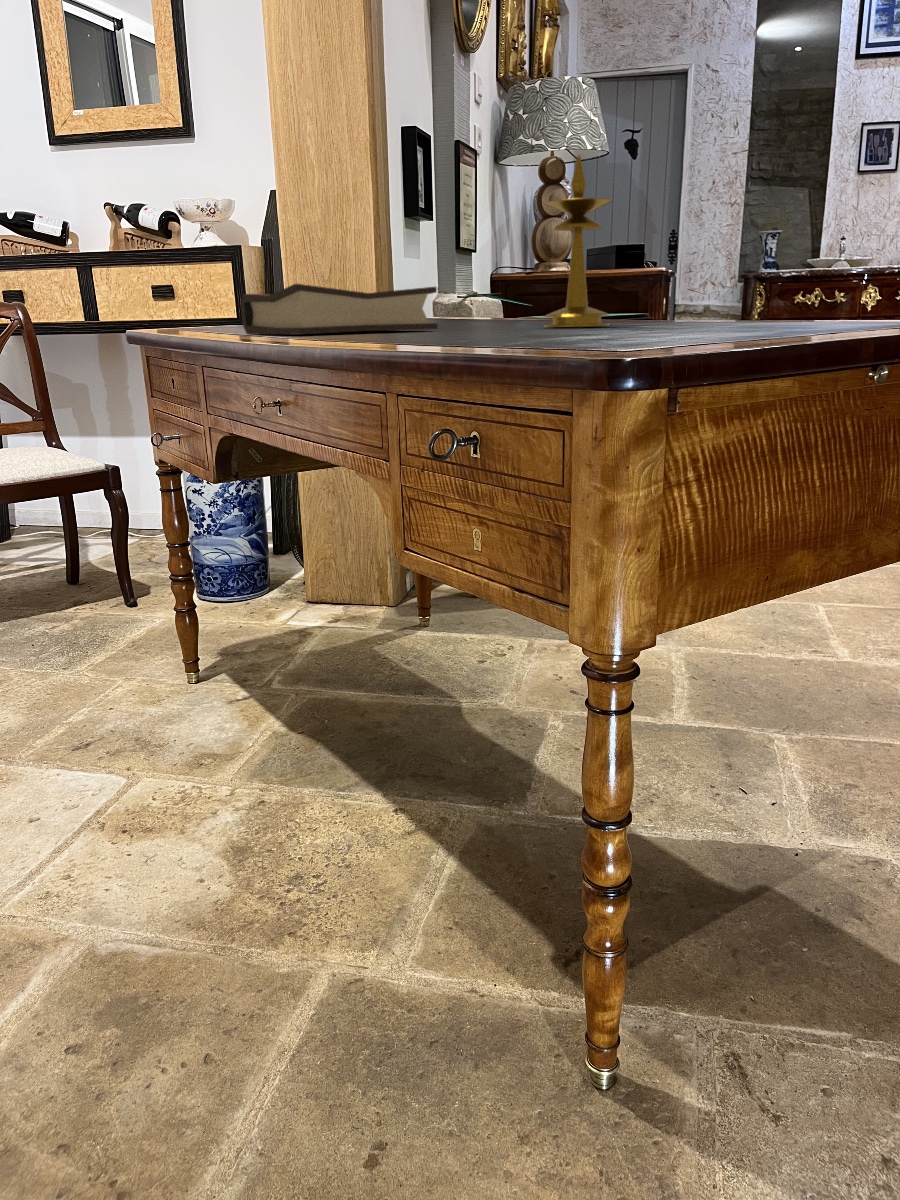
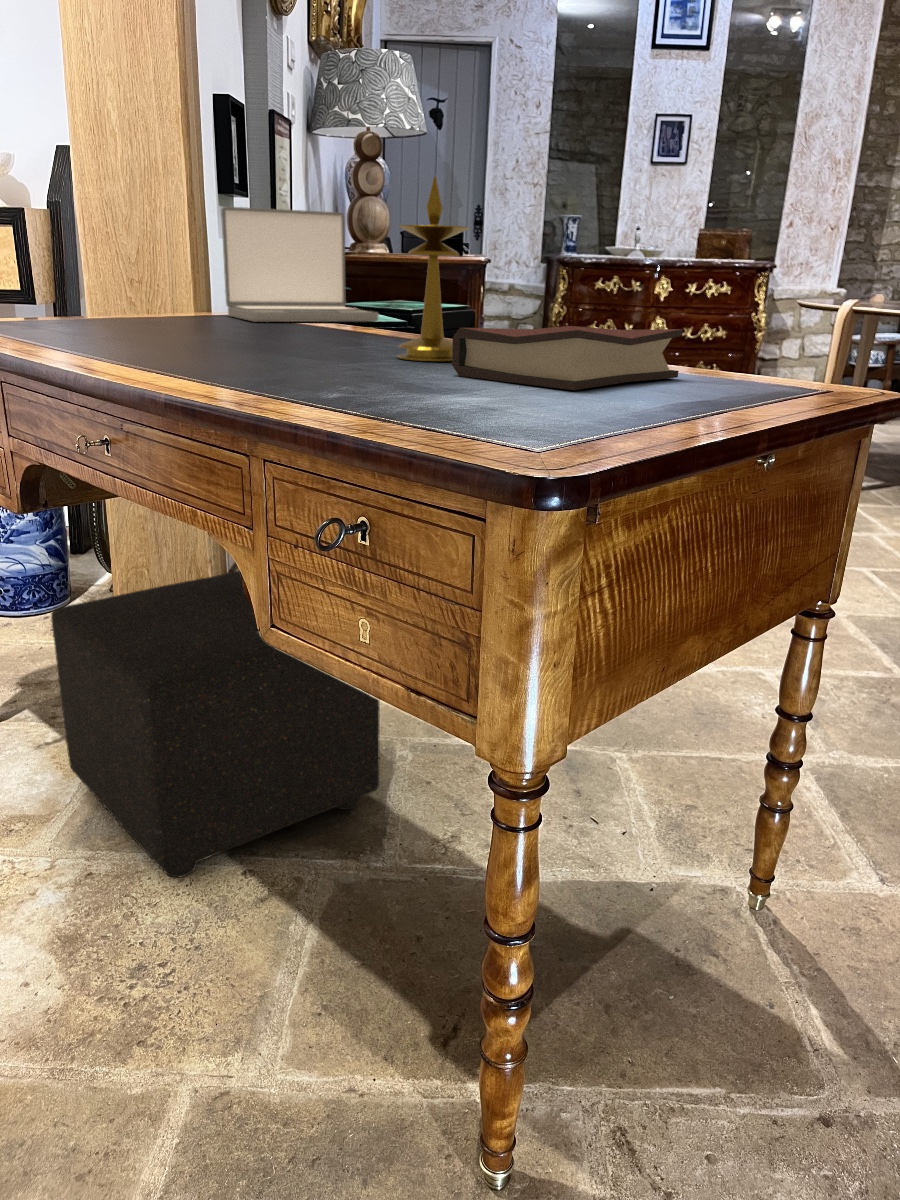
laptop: none [404,221,548,322] -> present [221,207,379,322]
hardback book: present [241,284,438,335] -> present [452,326,683,390]
ottoman: none [239,544,530,812] -> present [51,571,379,877]

